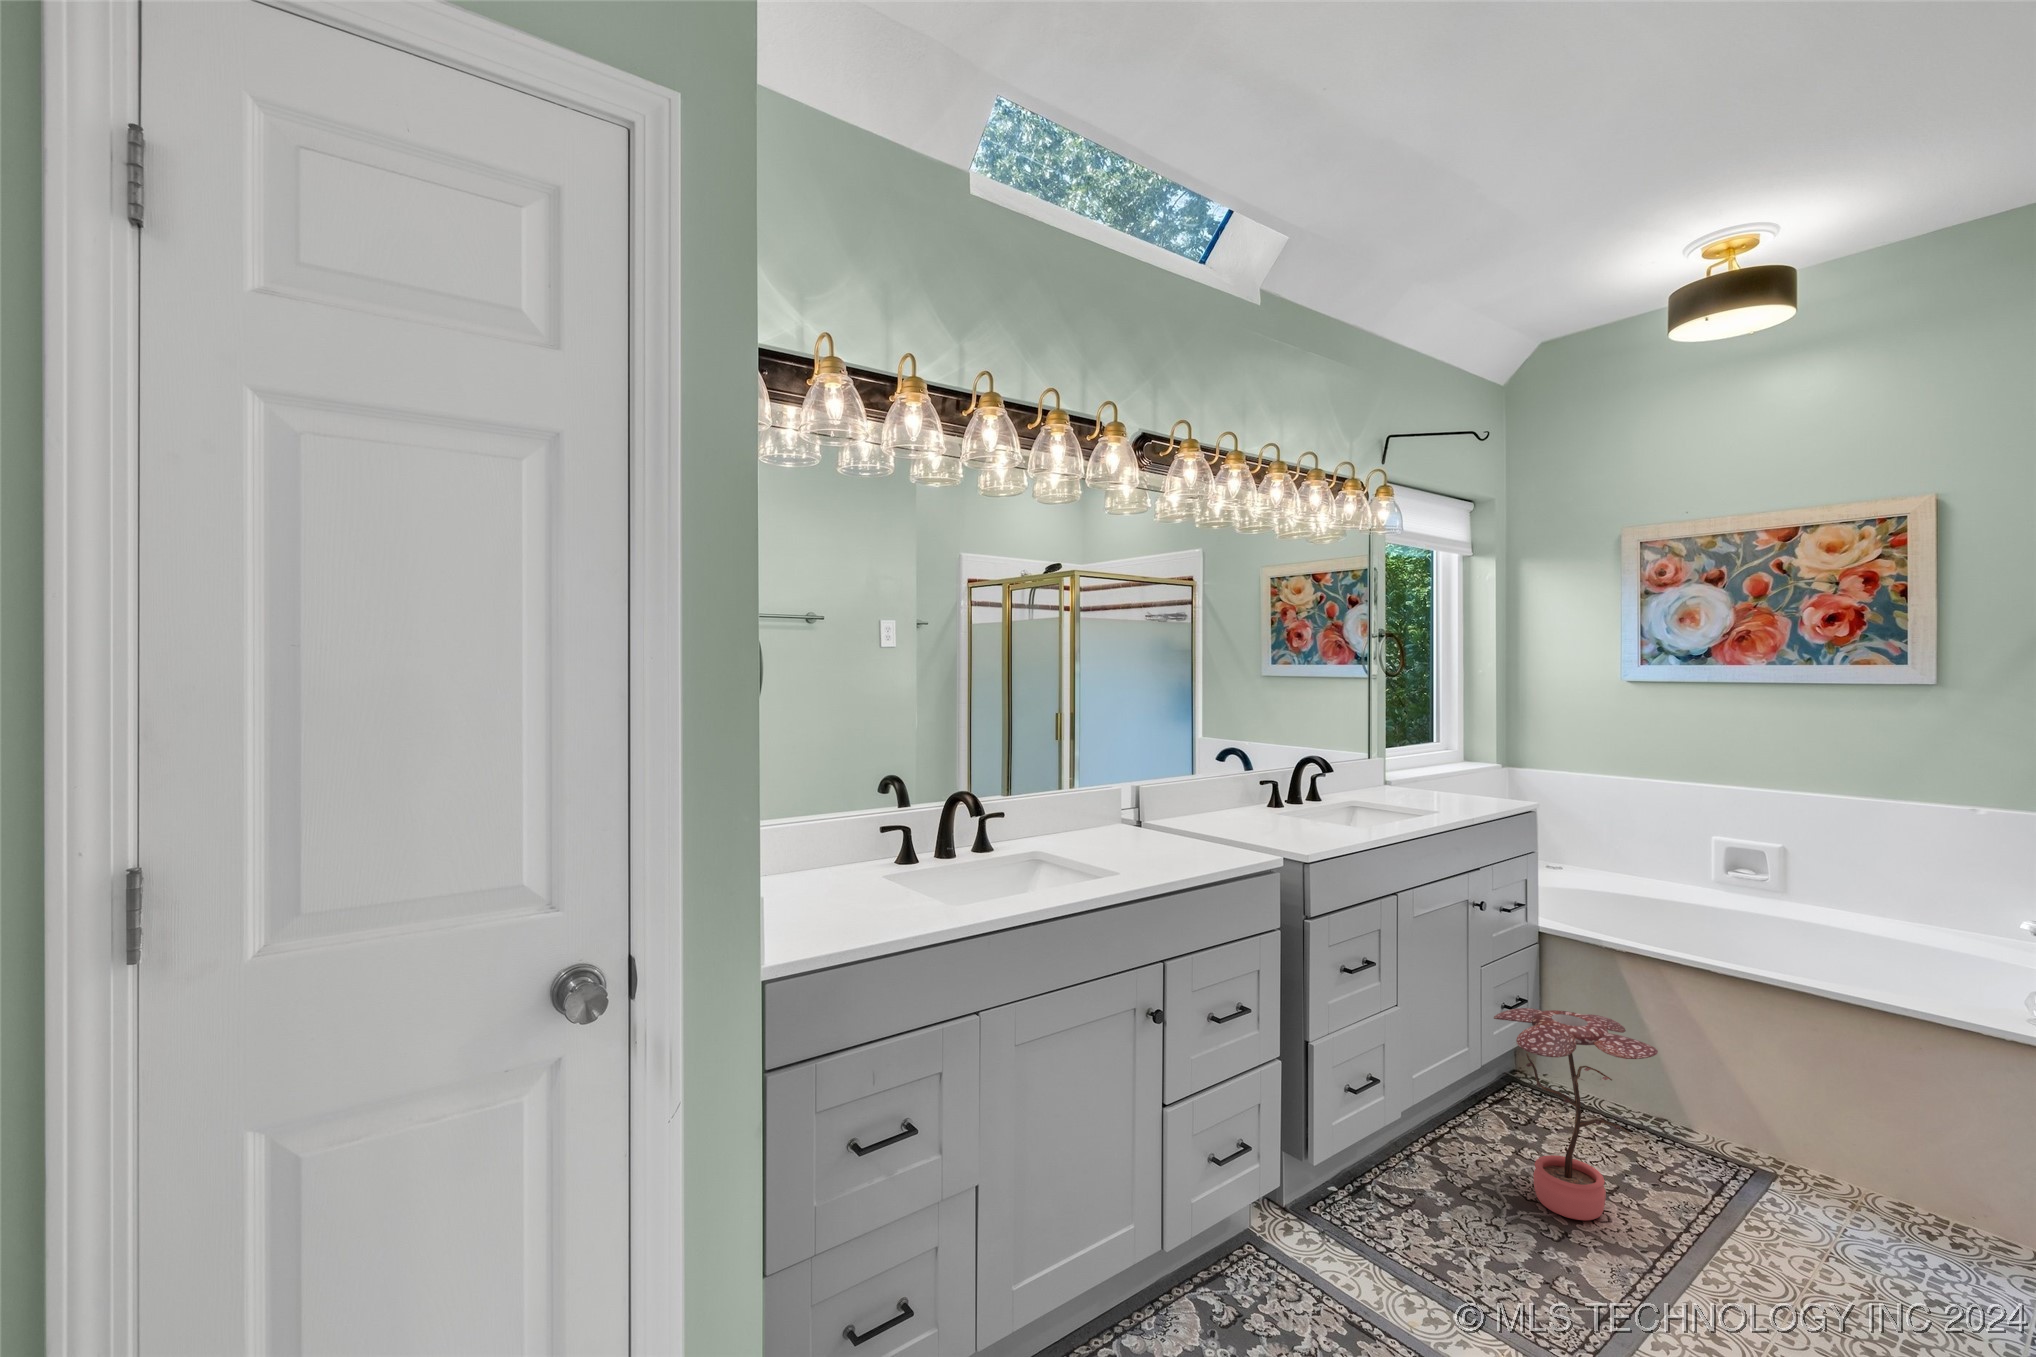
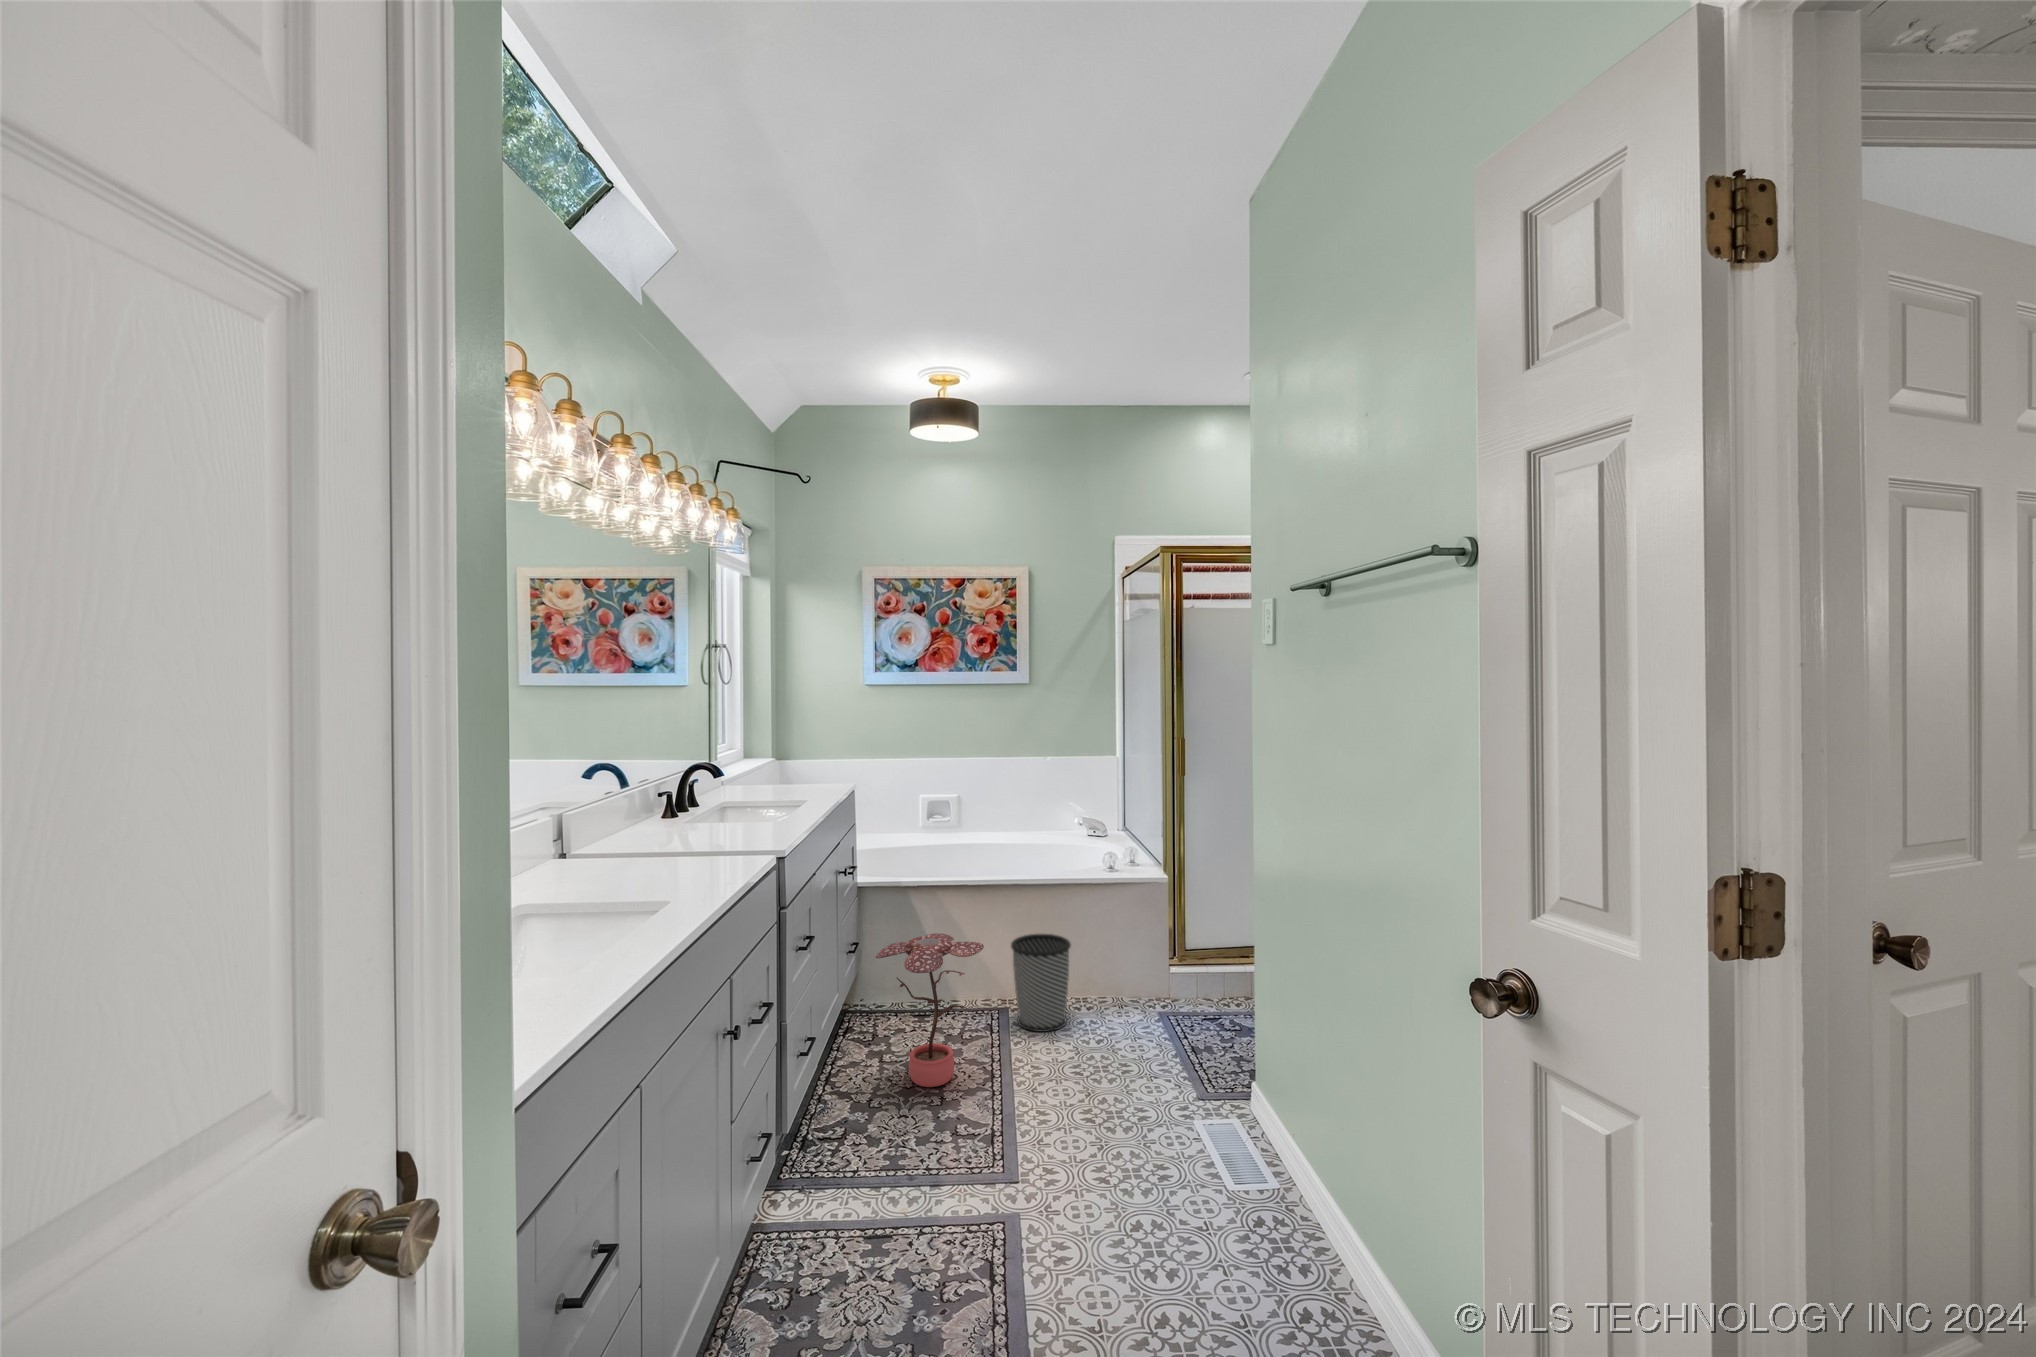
wastebasket: none [1763,1074,1892,1245] -> present [1011,934,1071,1032]

